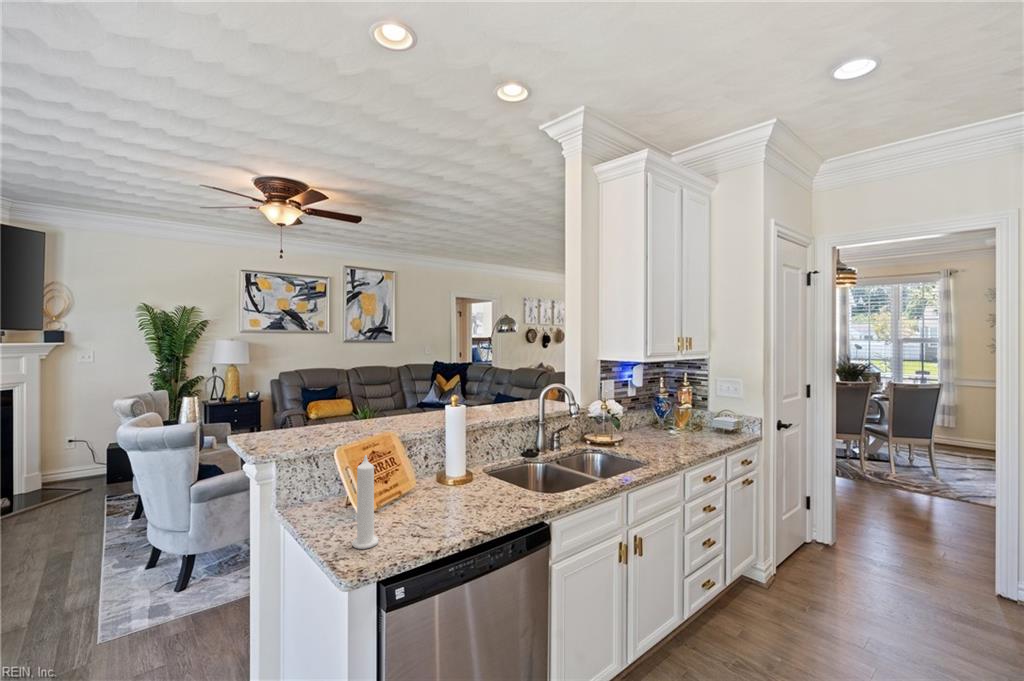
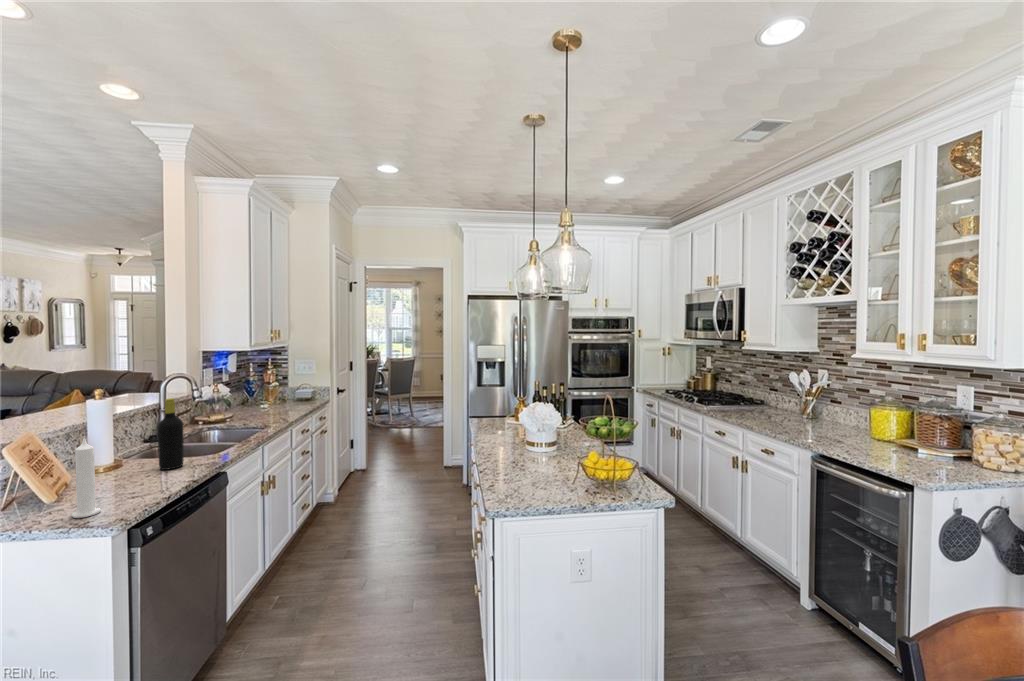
bottle: none [488,416,514,503] -> present [158,398,183,470]

